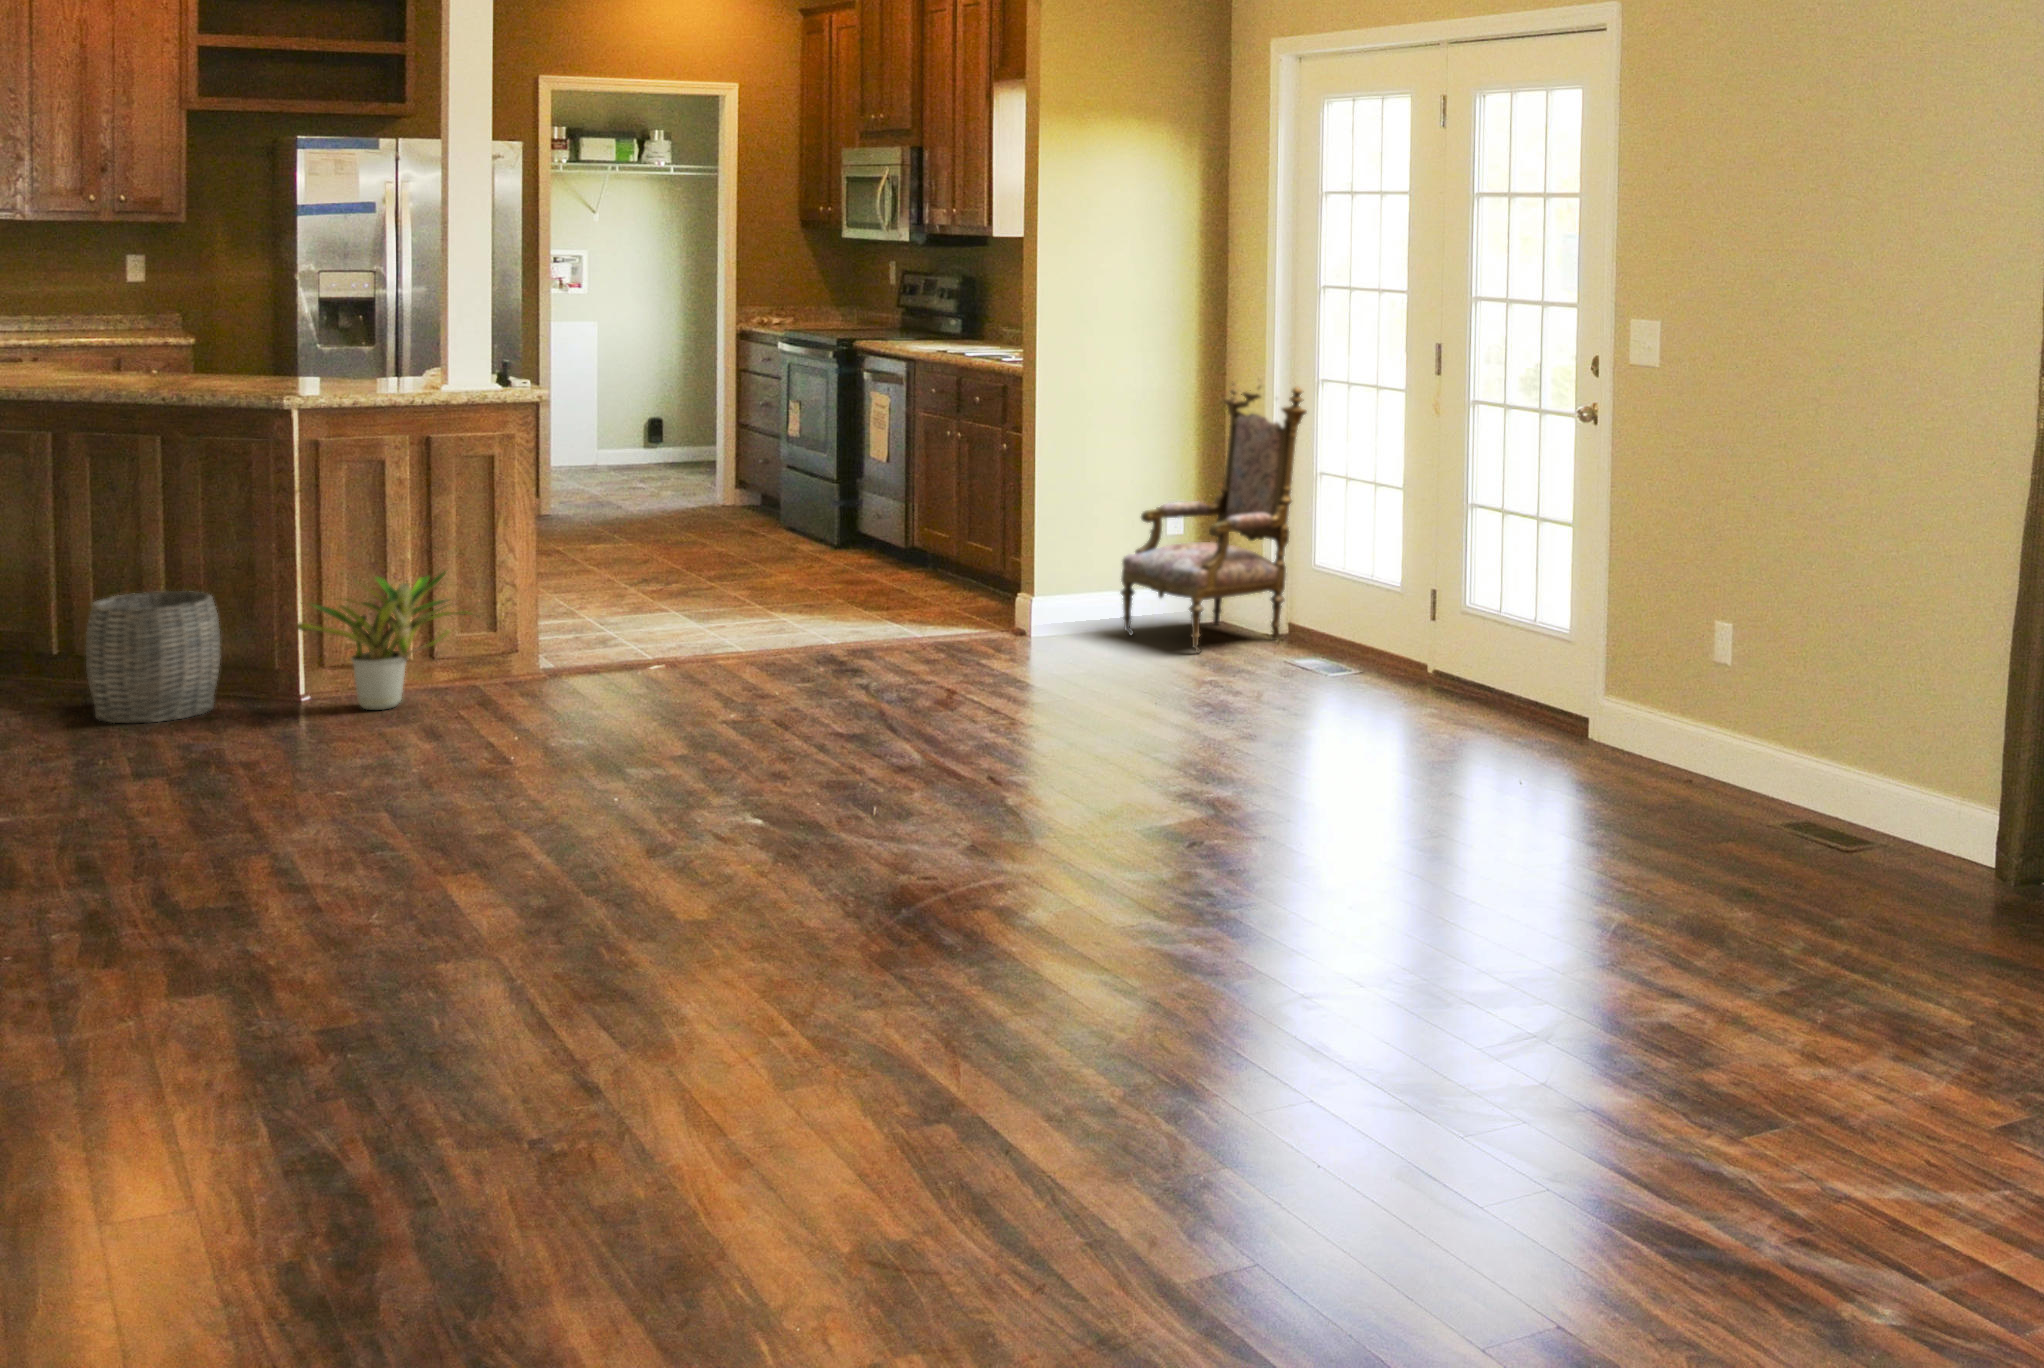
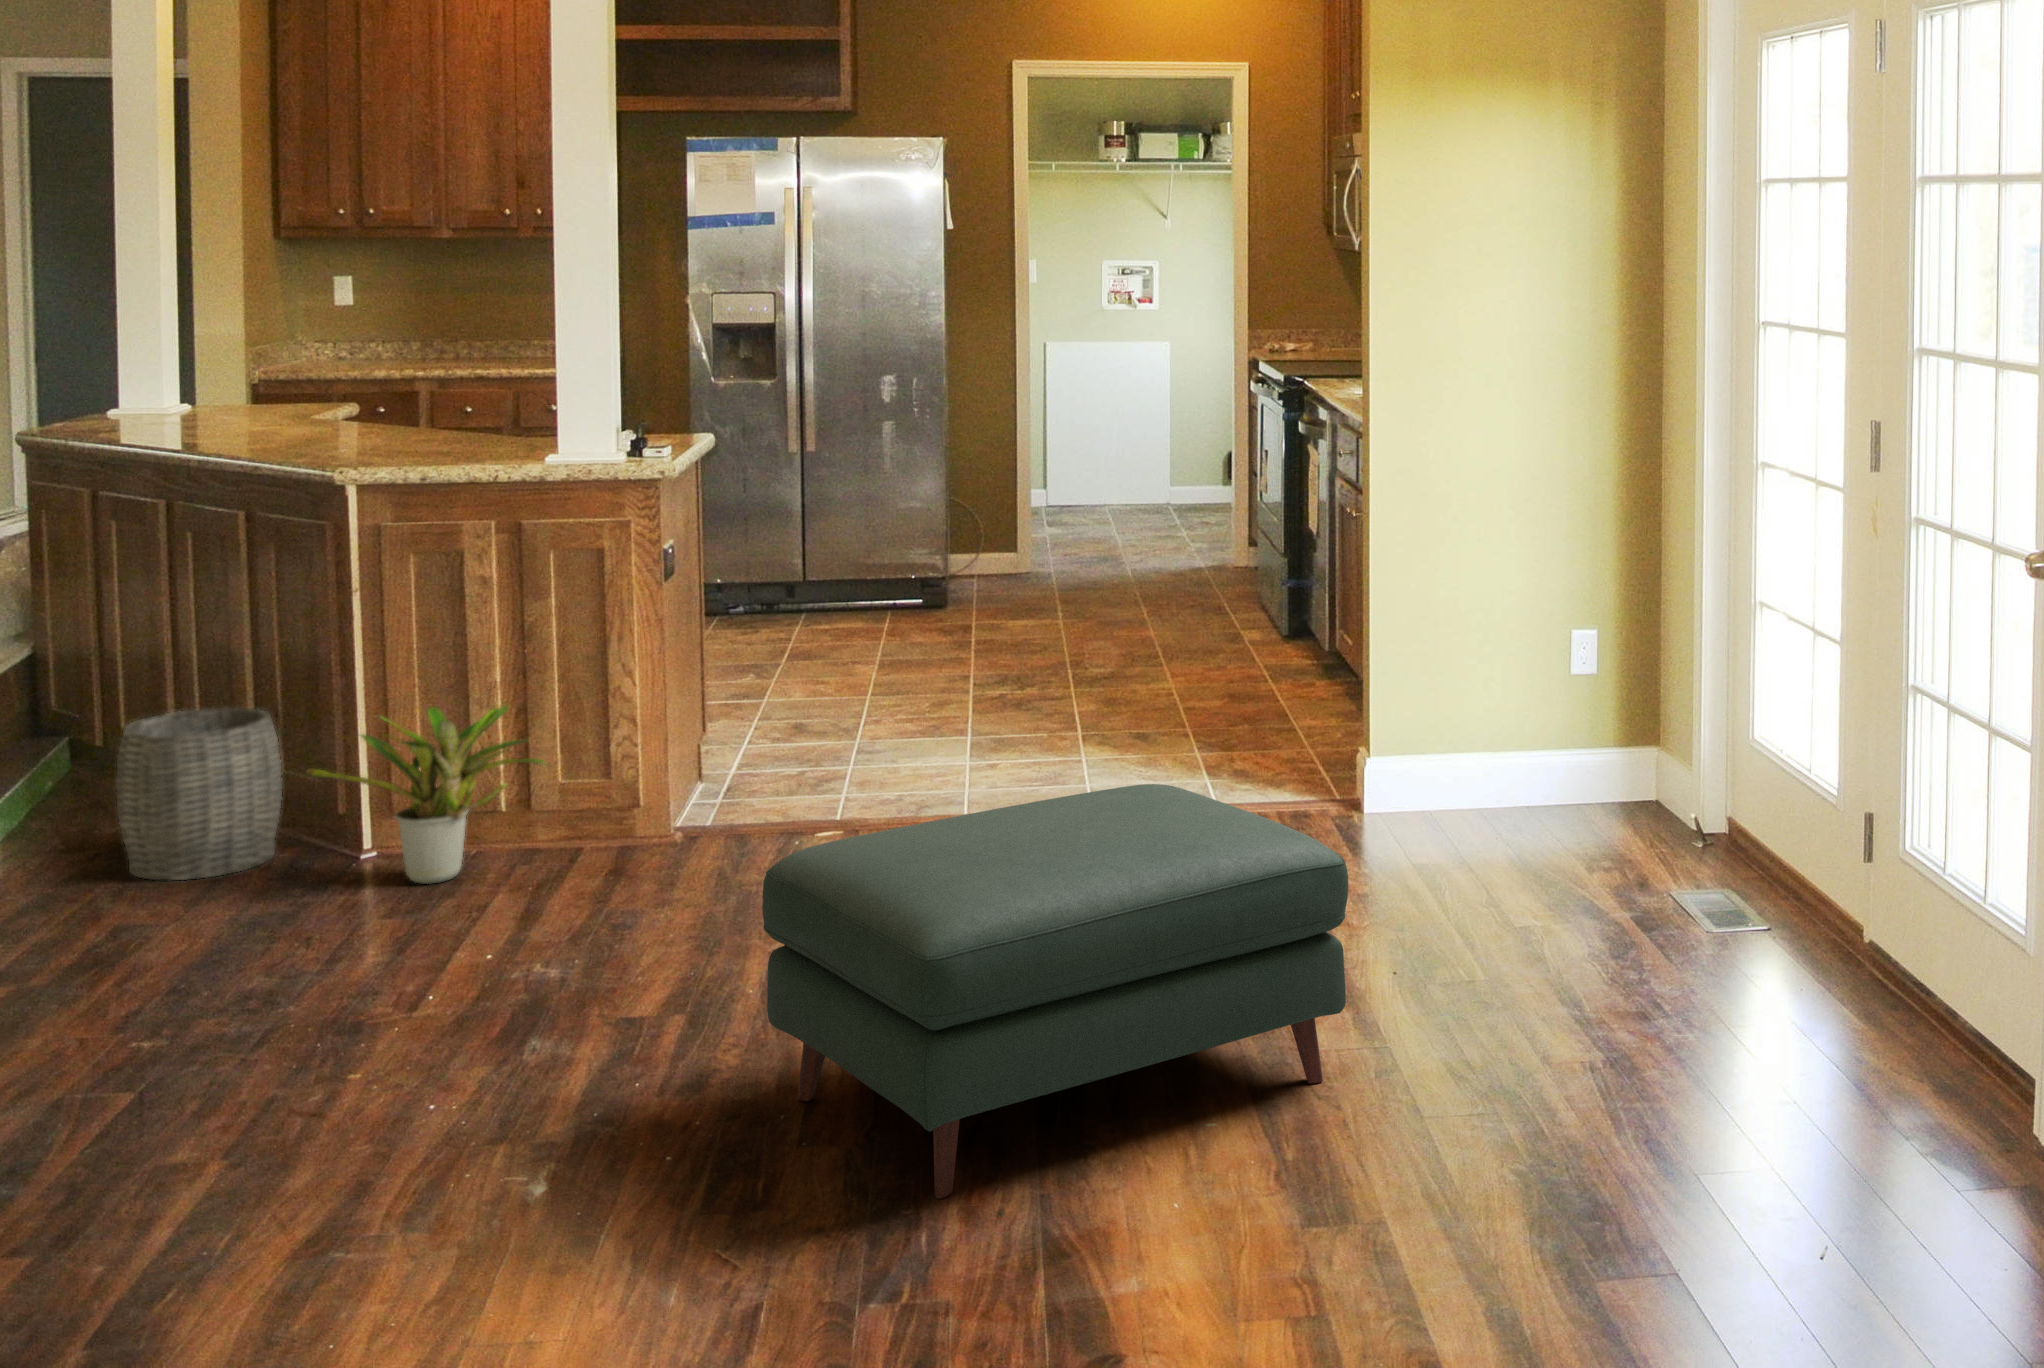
armchair: present [1121,387,1306,653] -> none [1466,432,1729,872]
ottoman: none [829,581,1191,805] -> present [762,784,1348,1198]

